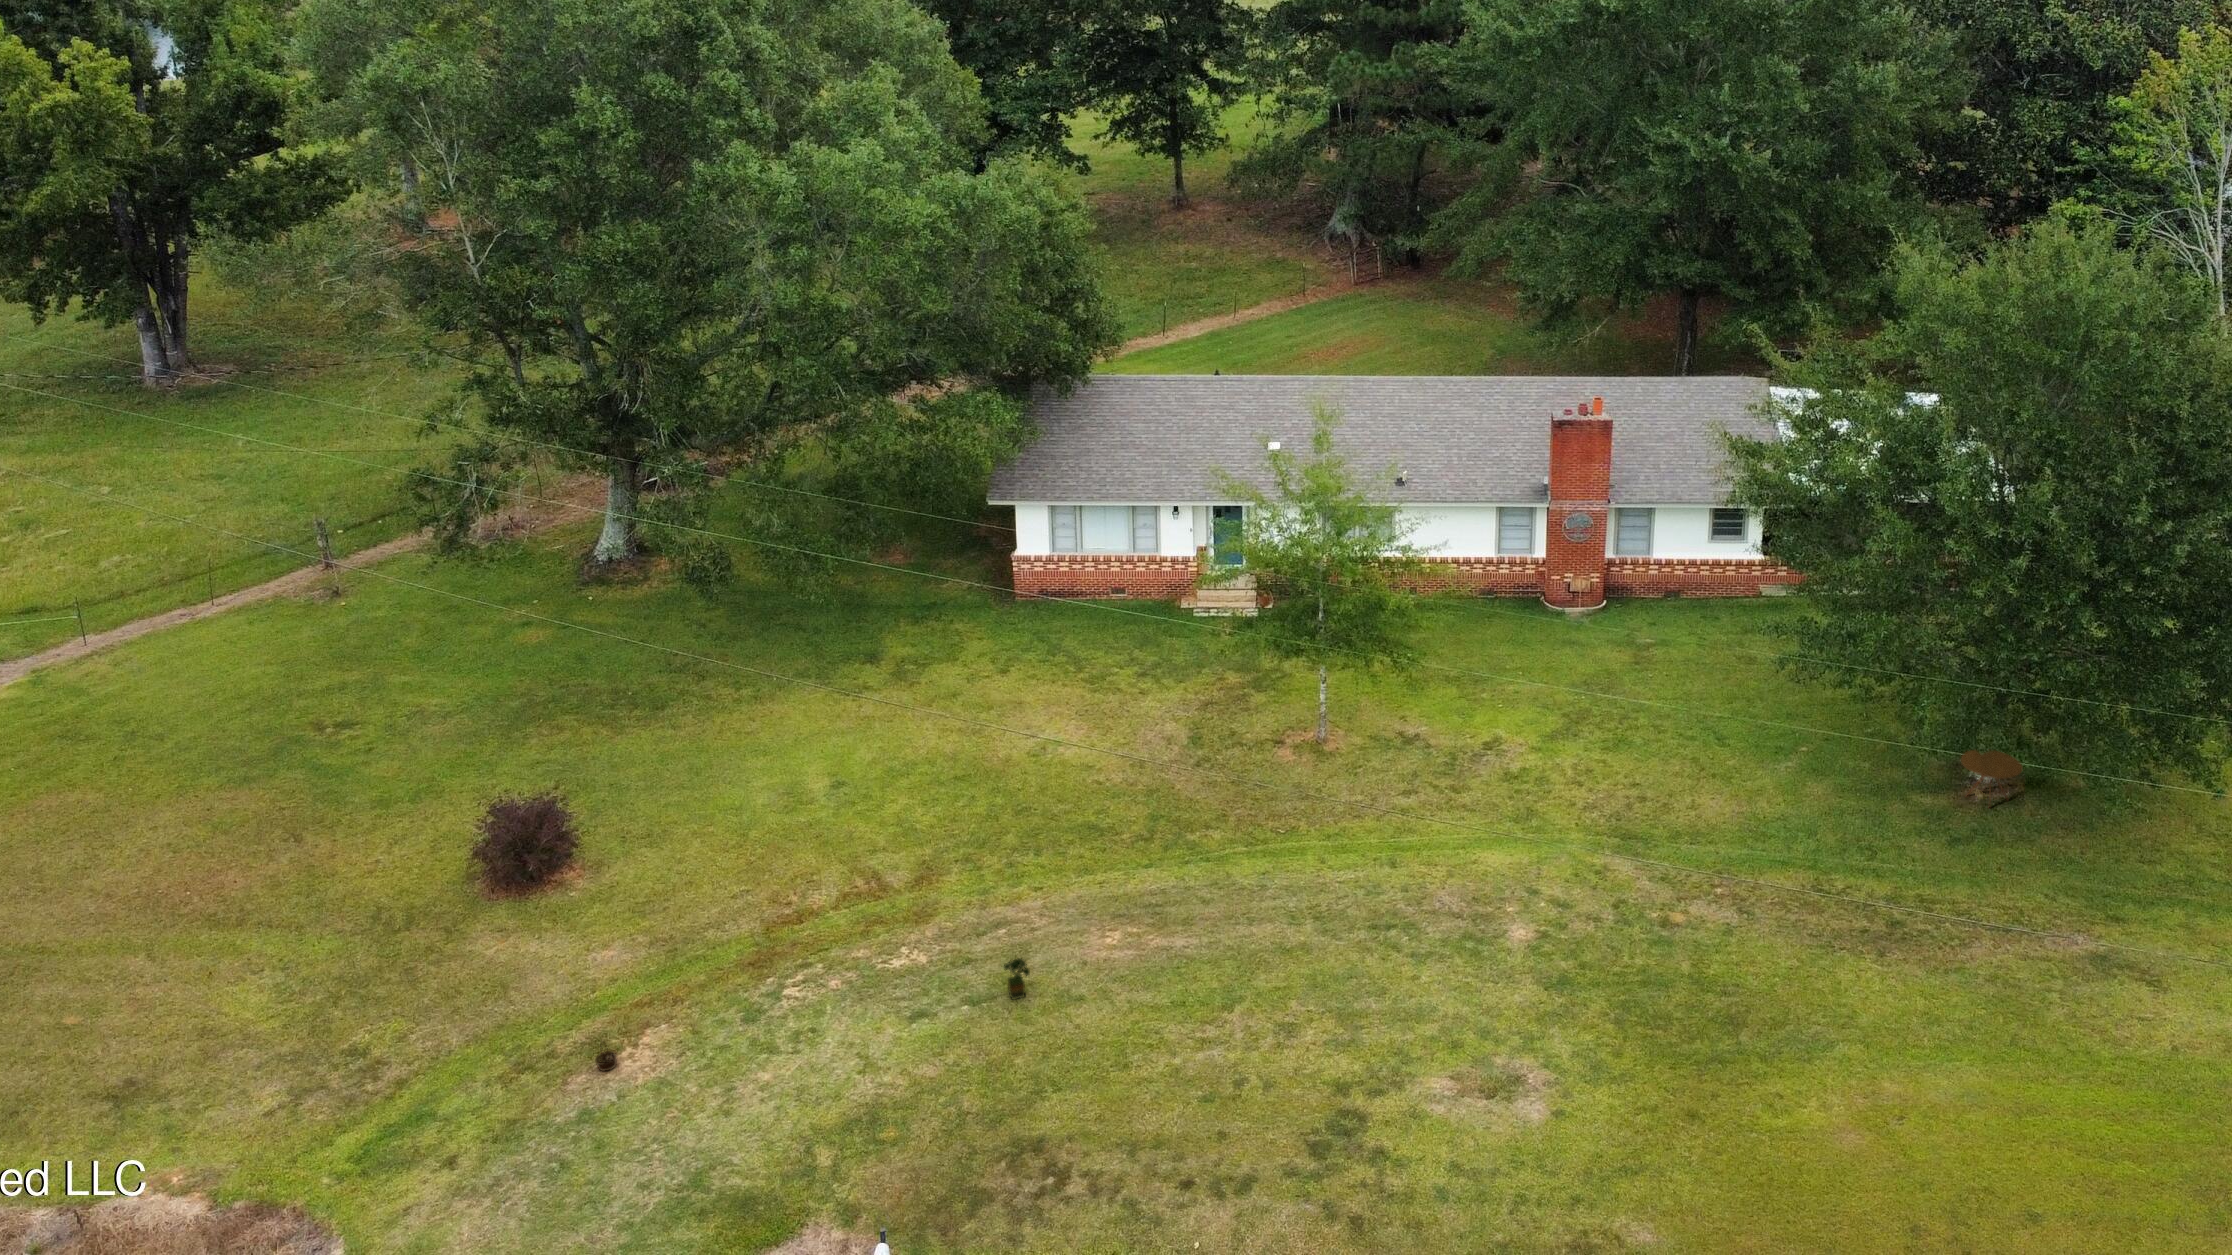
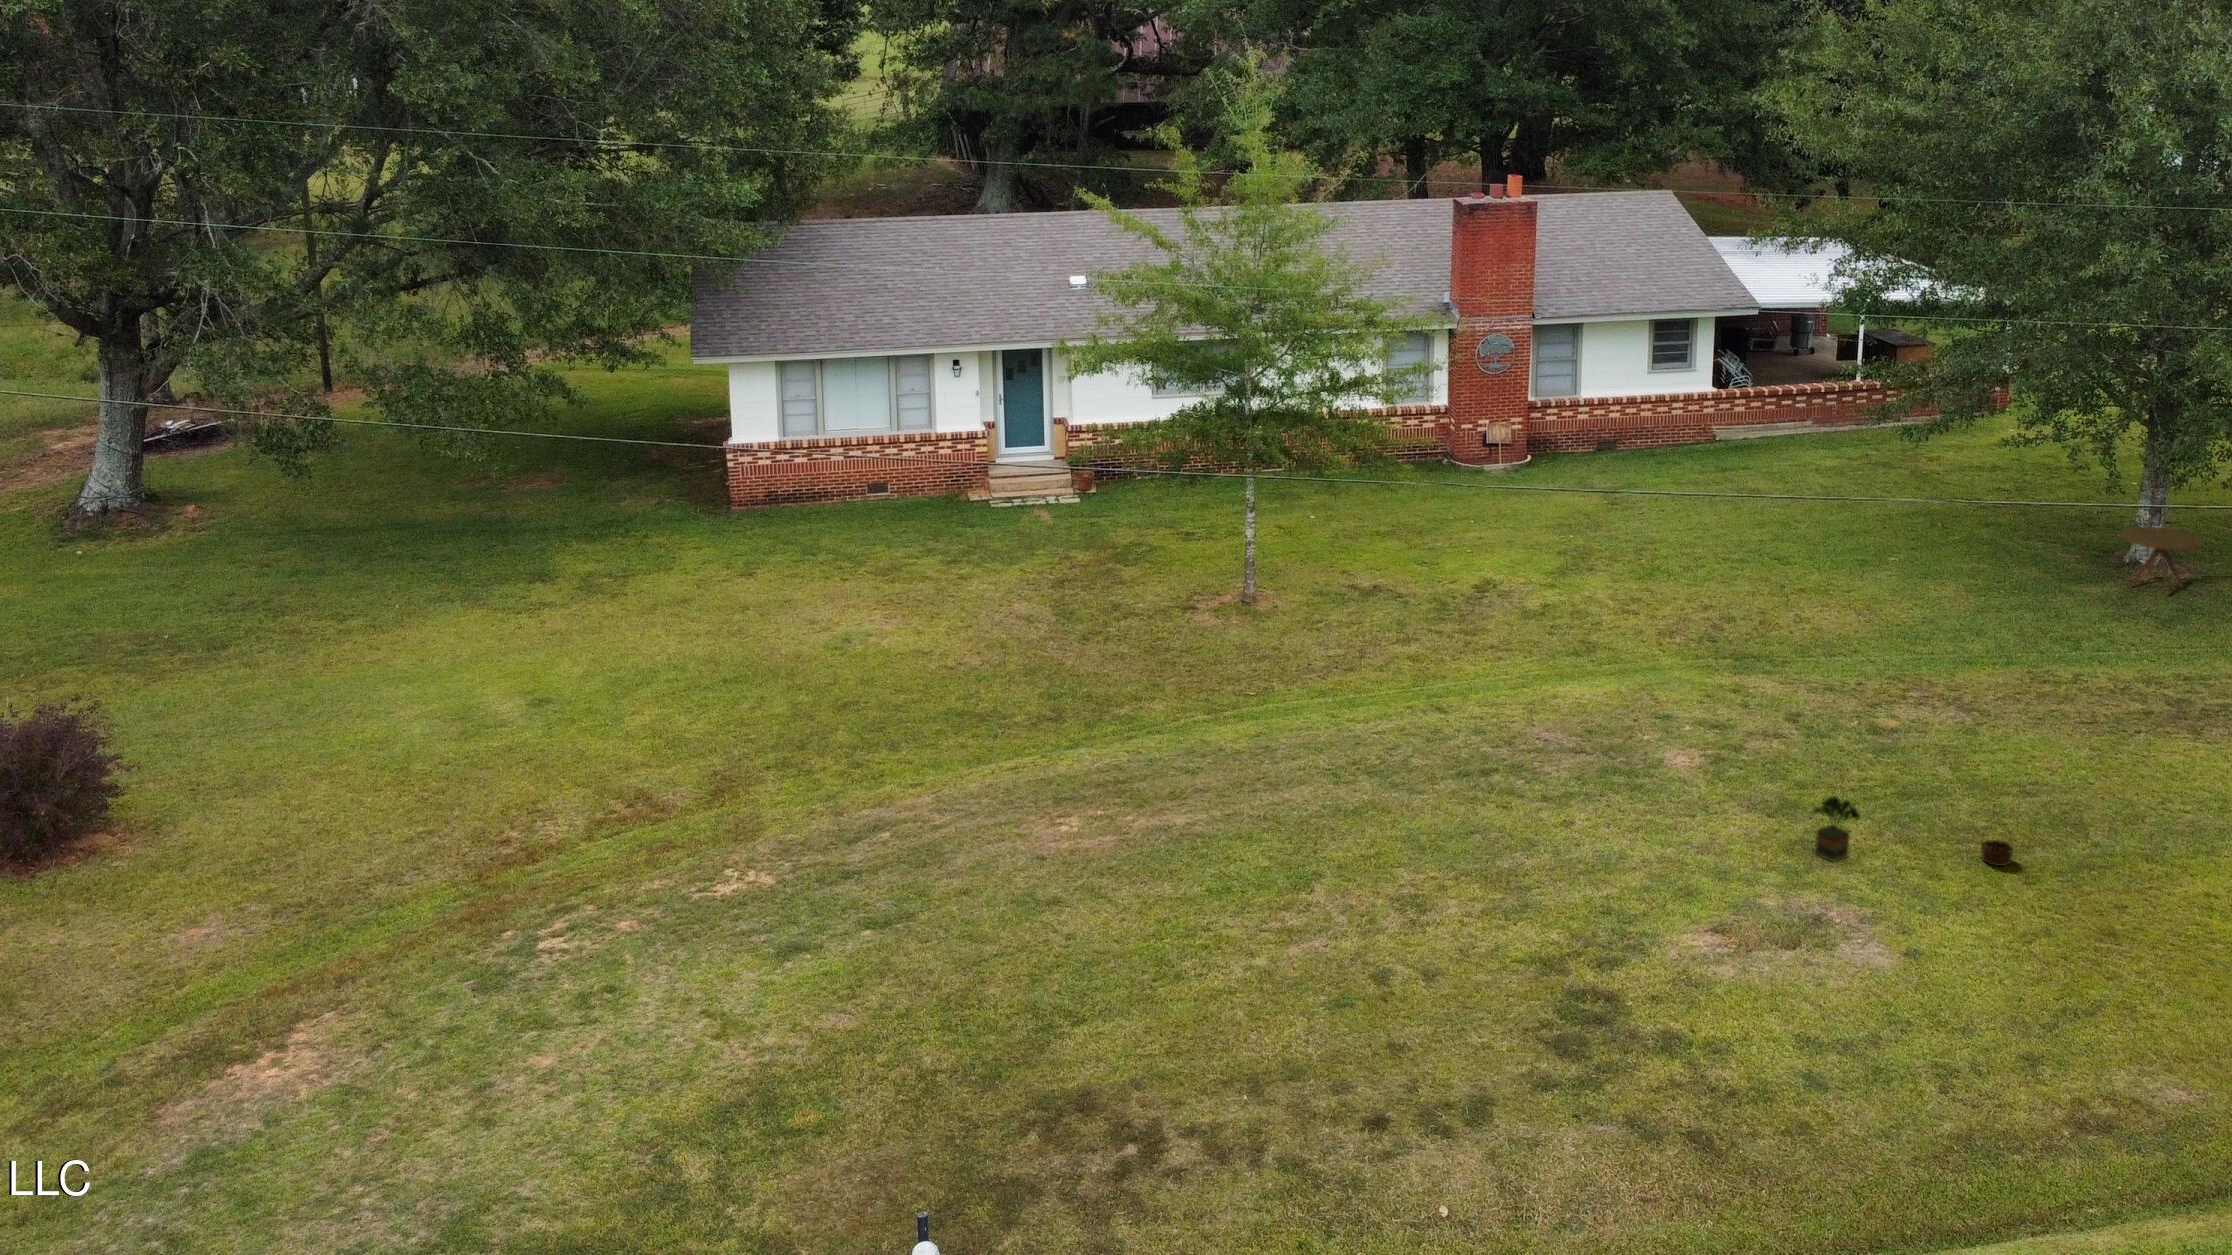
potted tree: present [1004,958,1030,1000] -> present [1813,796,1860,862]
basket: present [596,1051,617,1071] -> present [1981,822,2013,866]

